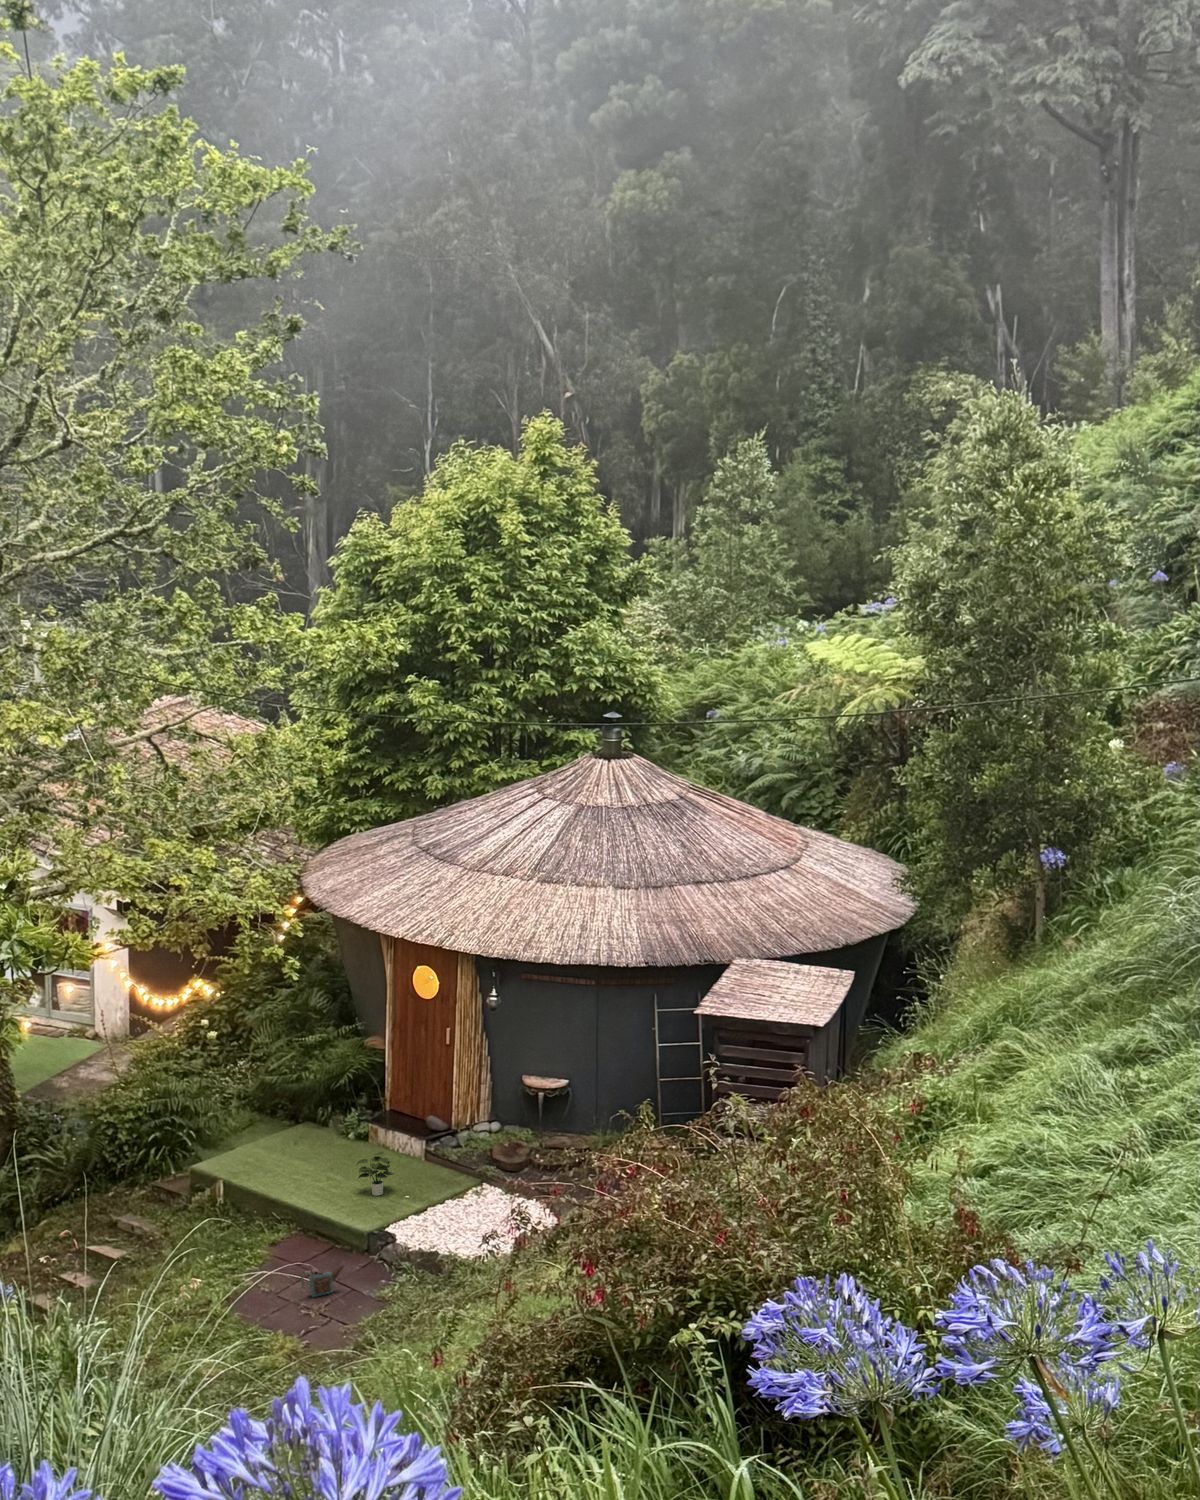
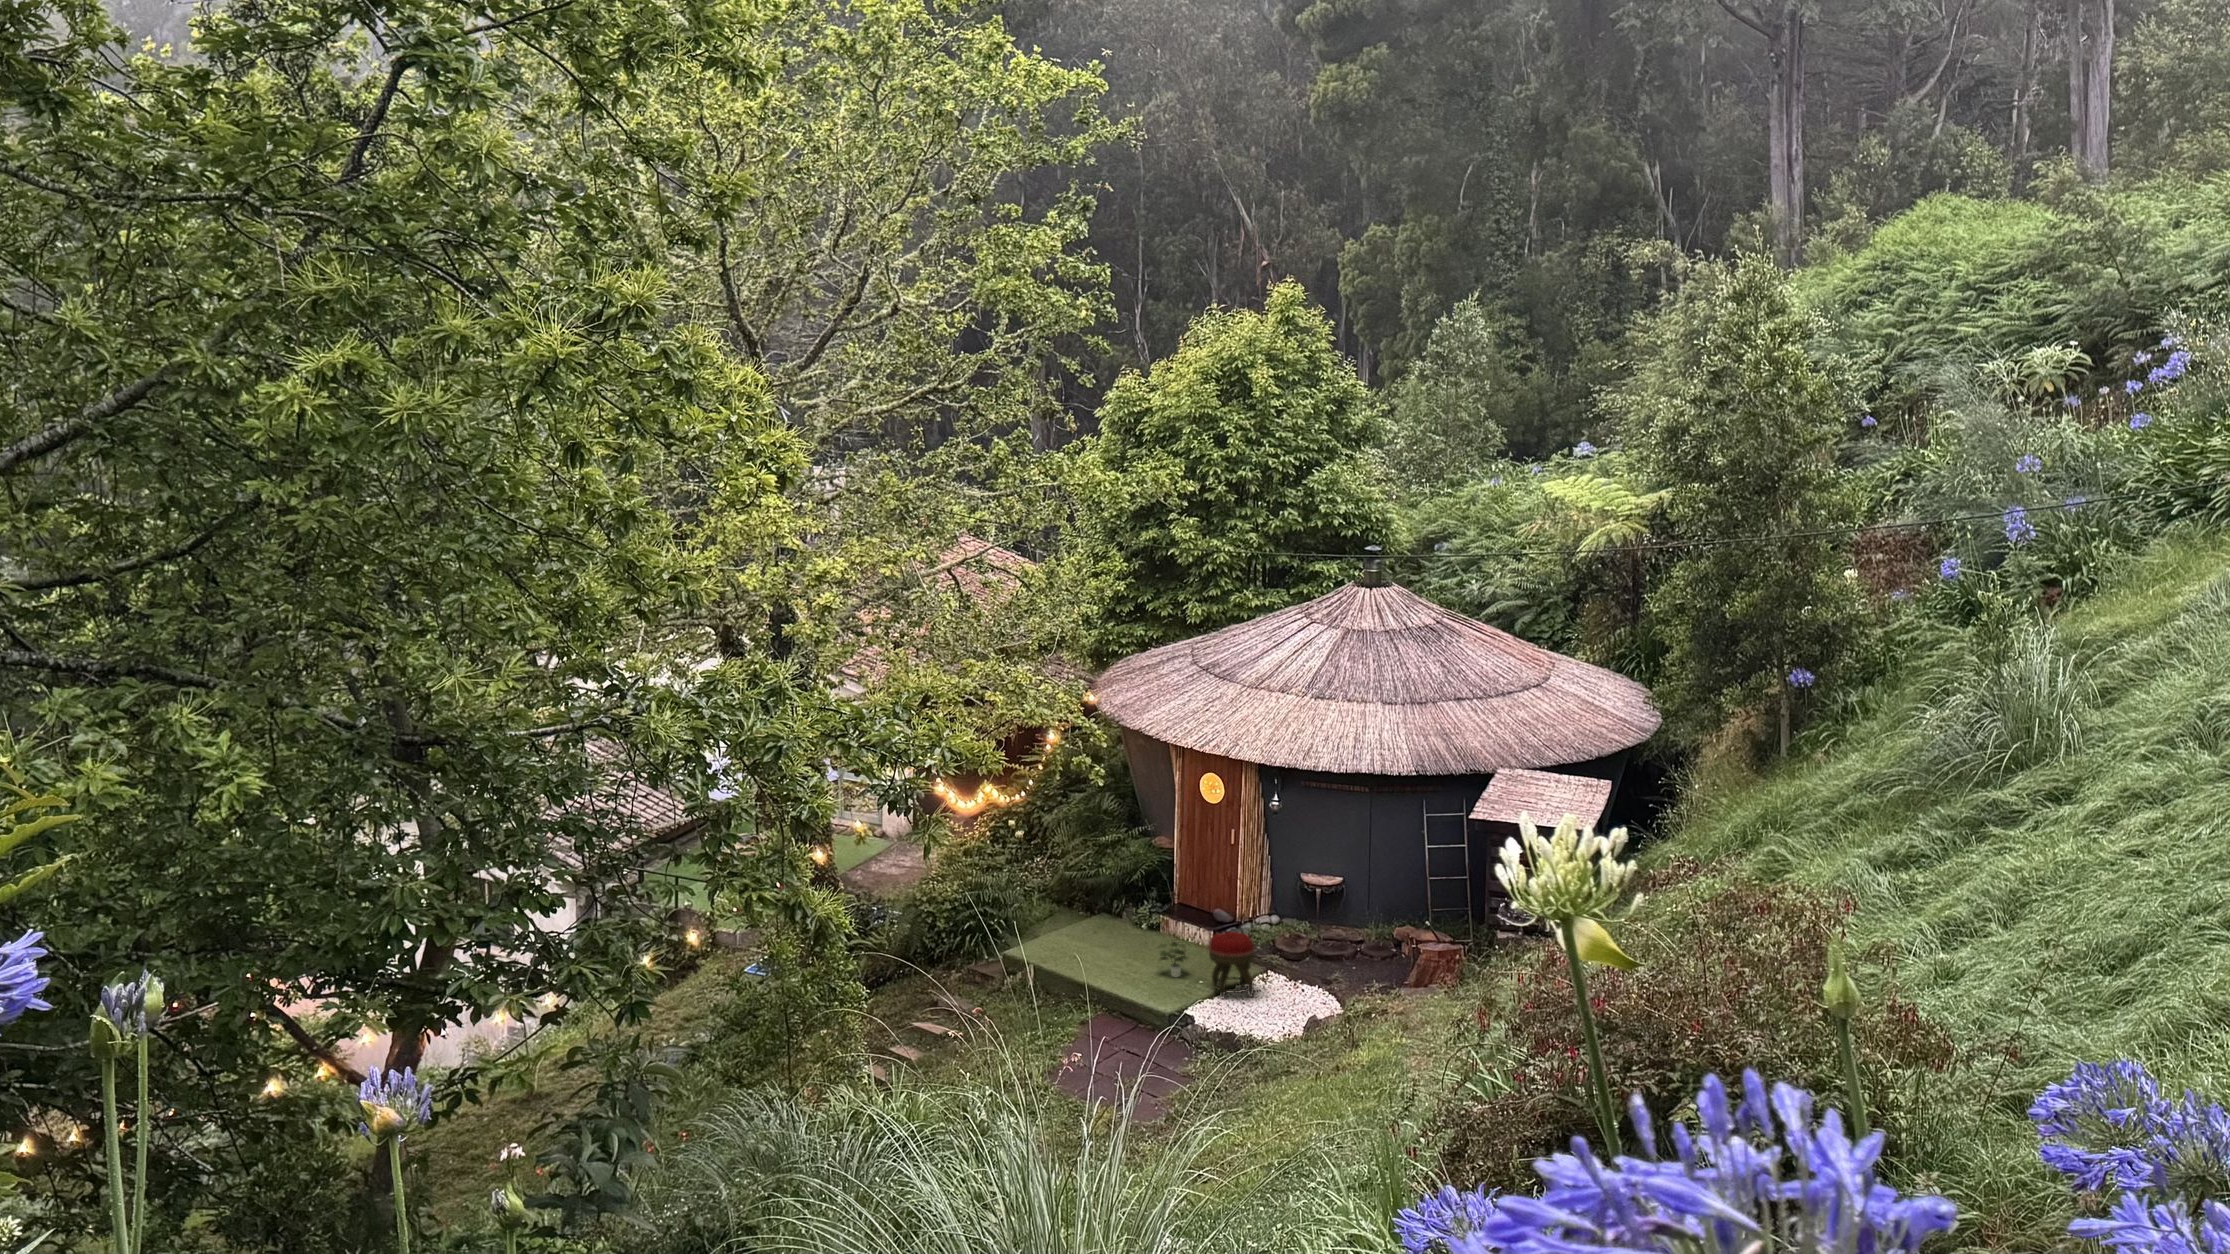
footstool: none [411,1142,461,1218] -> present [1209,932,1255,998]
watering can: present [301,1266,344,1297] -> none [1125,1037,1162,1064]

